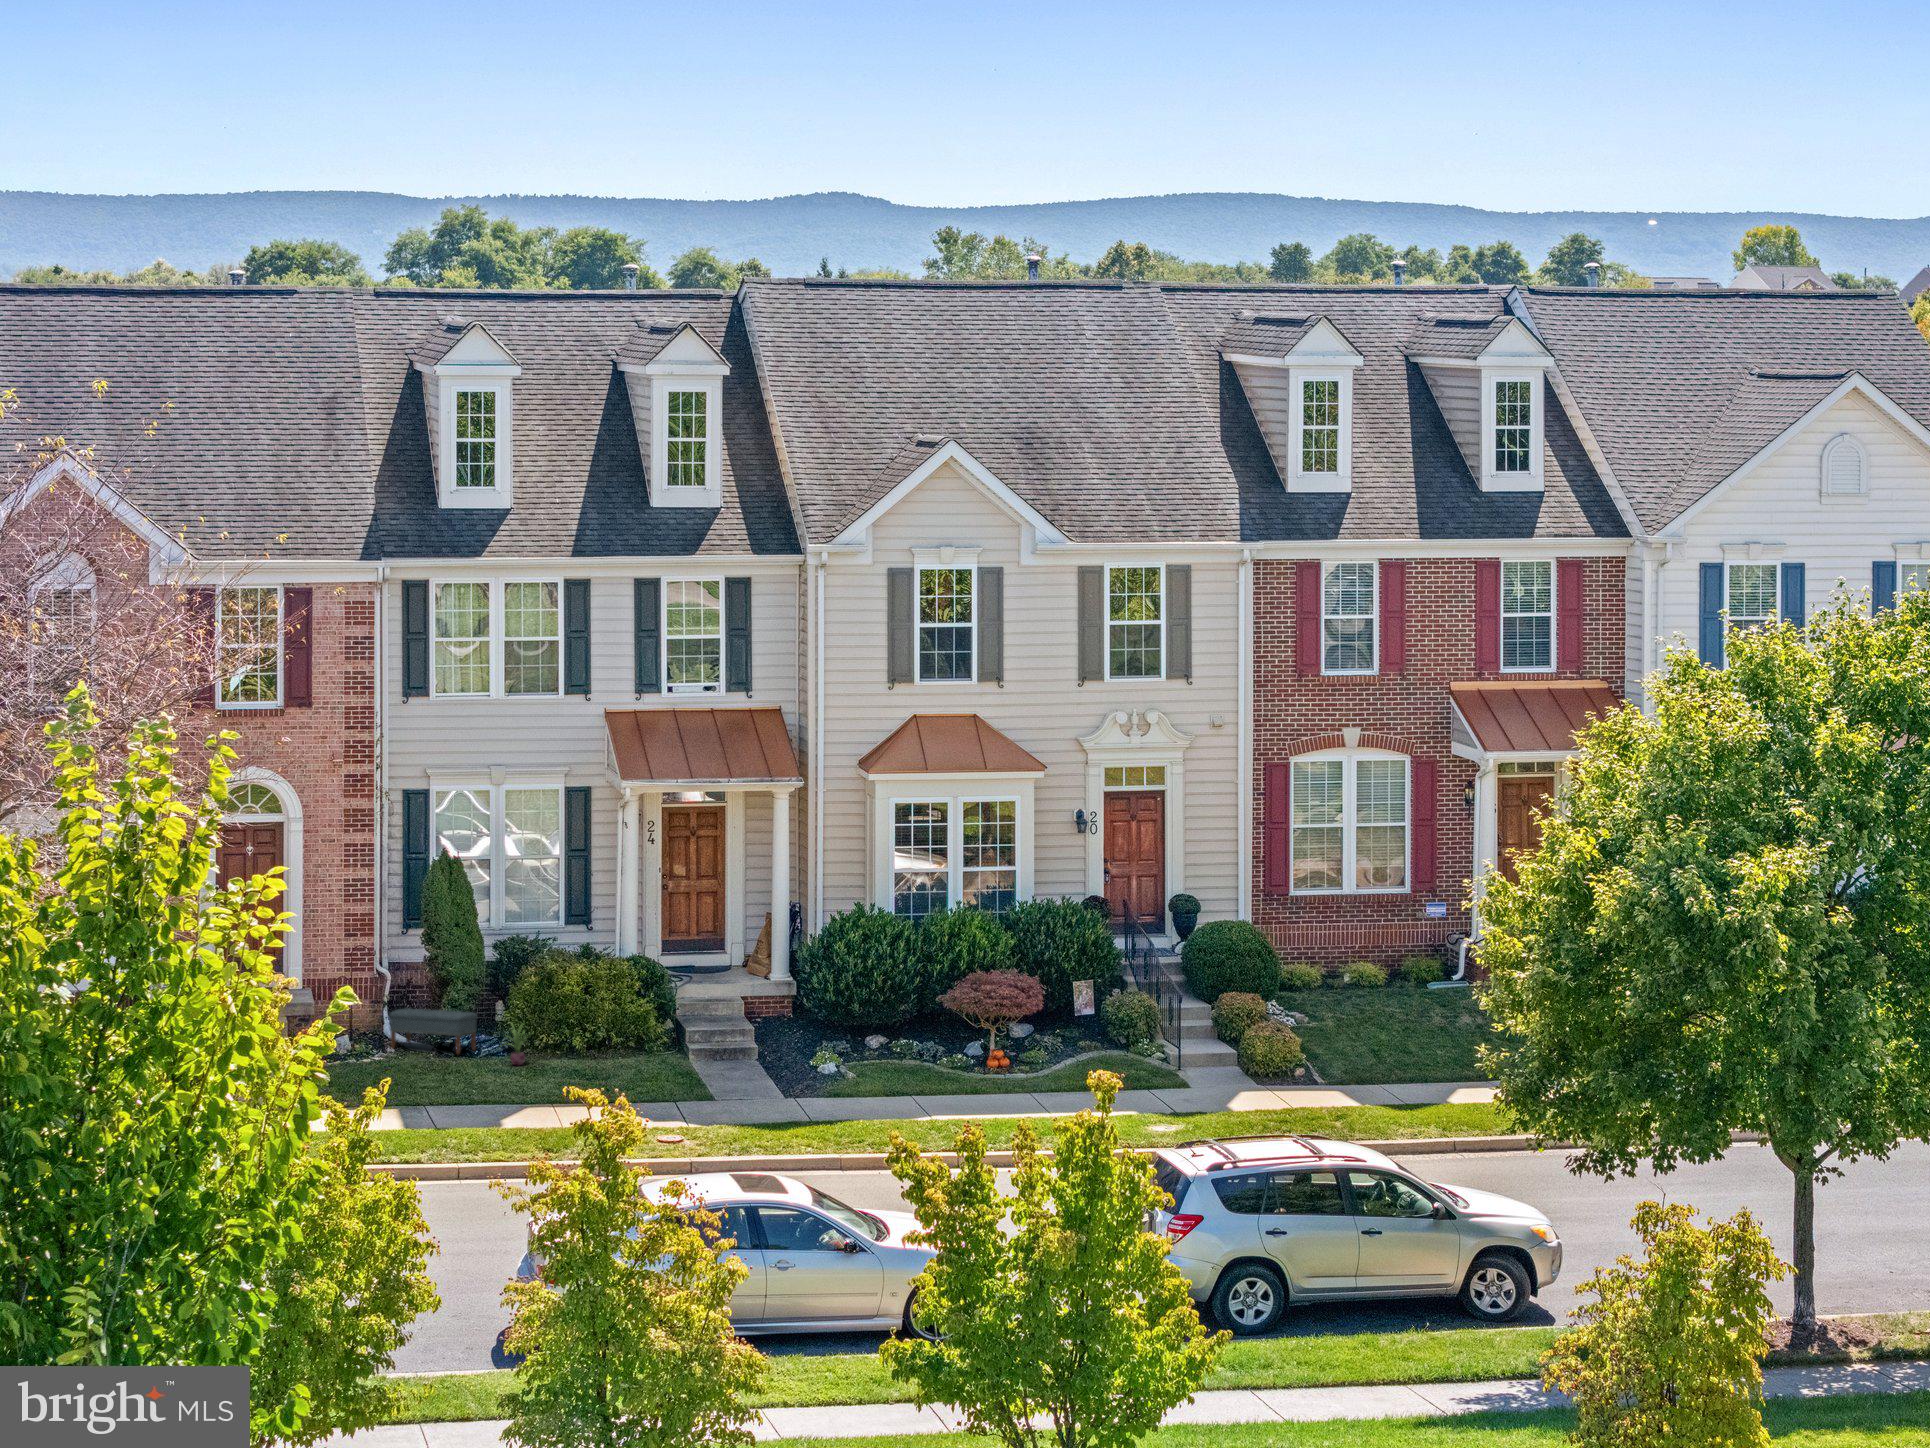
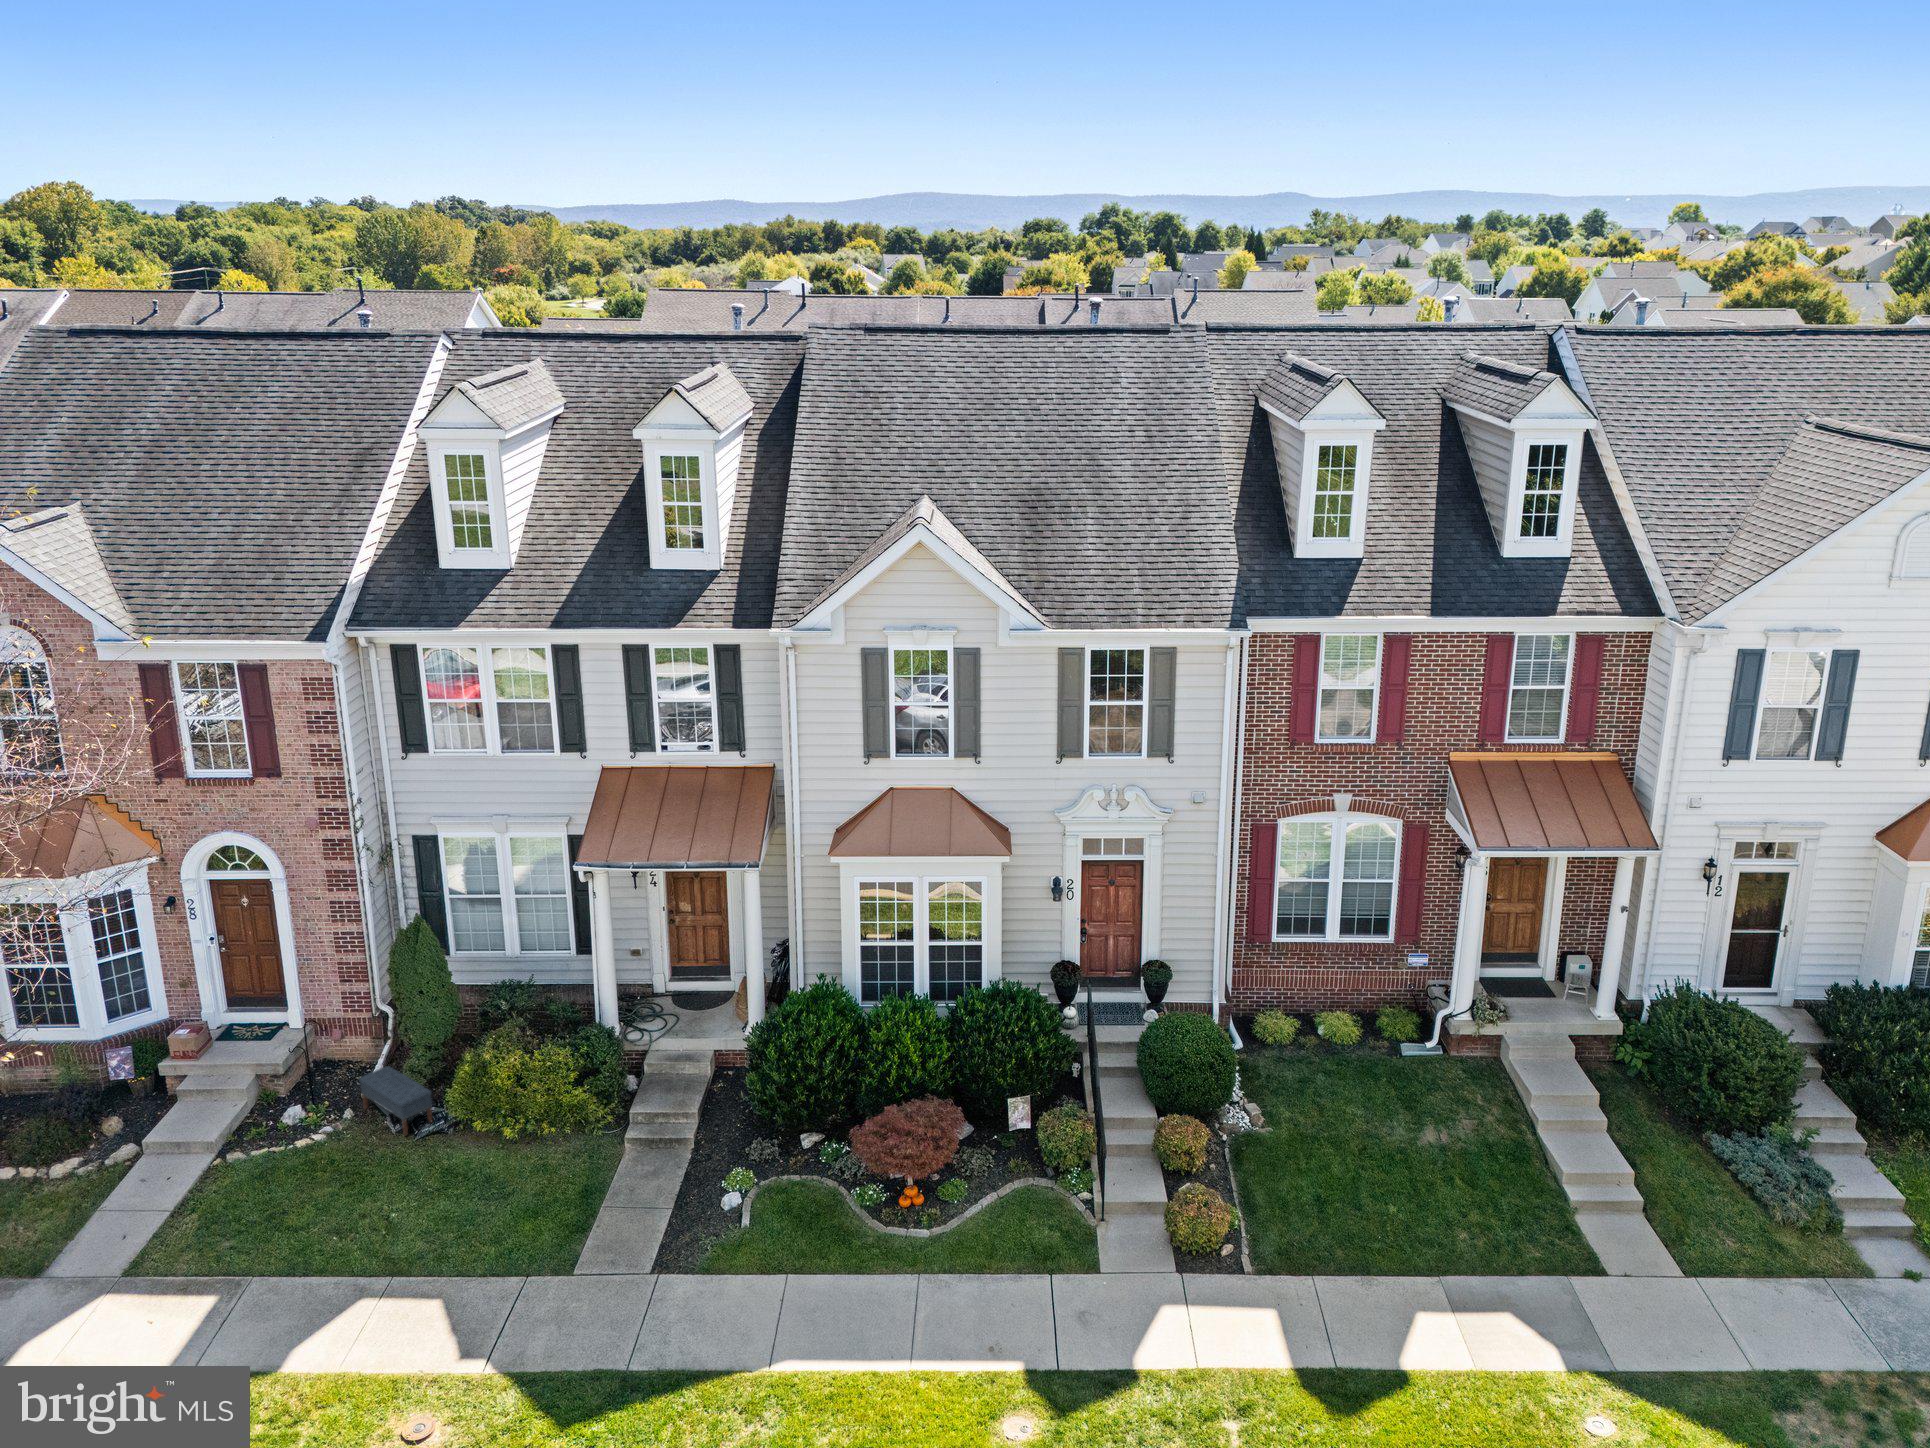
decorative plant: present [510,1024,526,1065] -> none [416,1124,463,1168]

